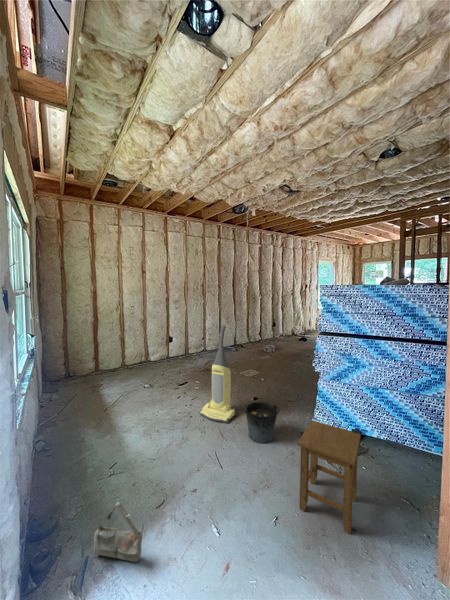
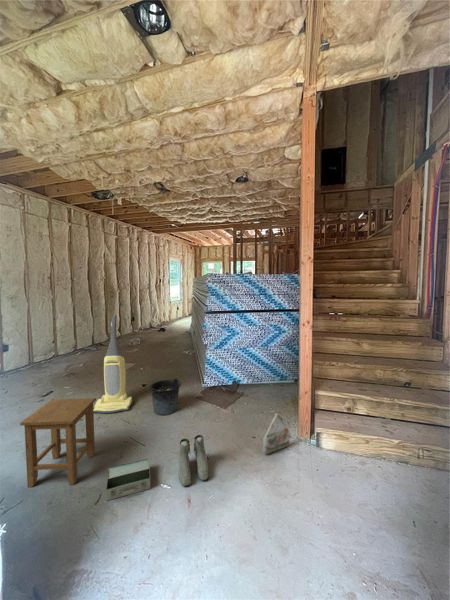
stool: present [298,420,361,534] -> present [20,398,96,487]
toolbox: none [162,480,211,525] -> present [106,459,150,501]
boots: none [229,486,268,553] -> present [179,435,208,486]
bag: present [94,502,142,562] -> present [263,414,292,454]

